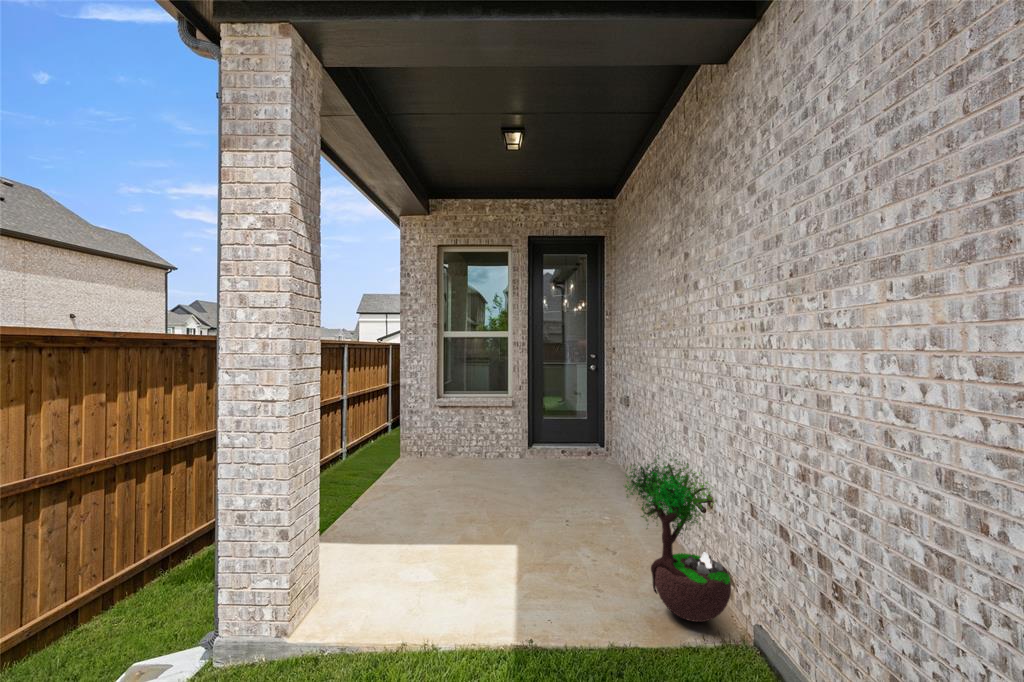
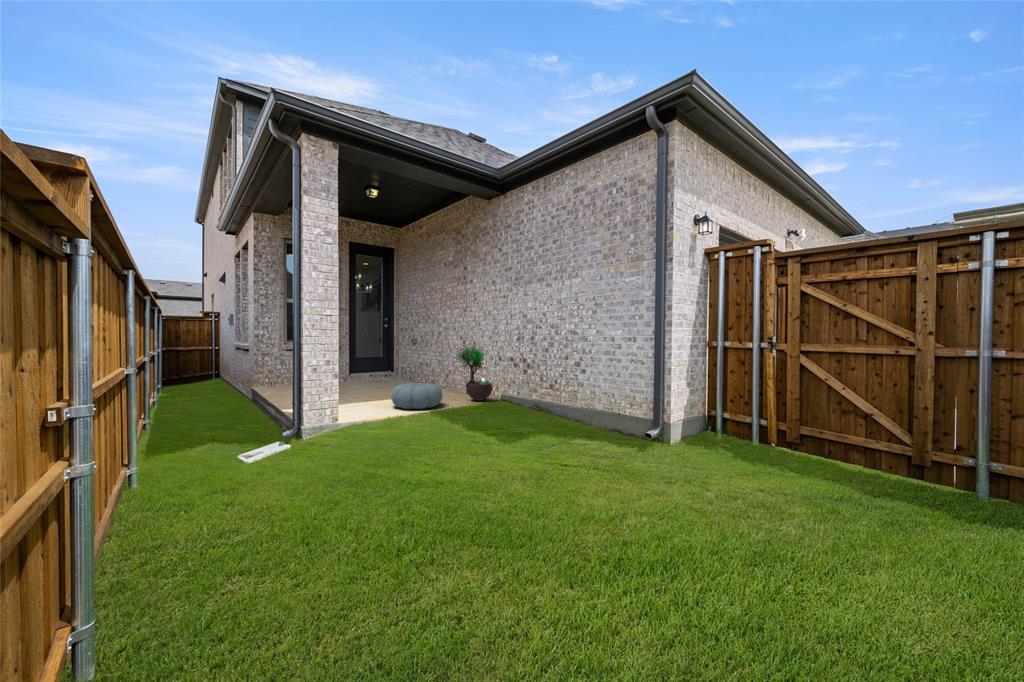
pouf: none [453,537,575,631] -> present [391,383,443,409]

